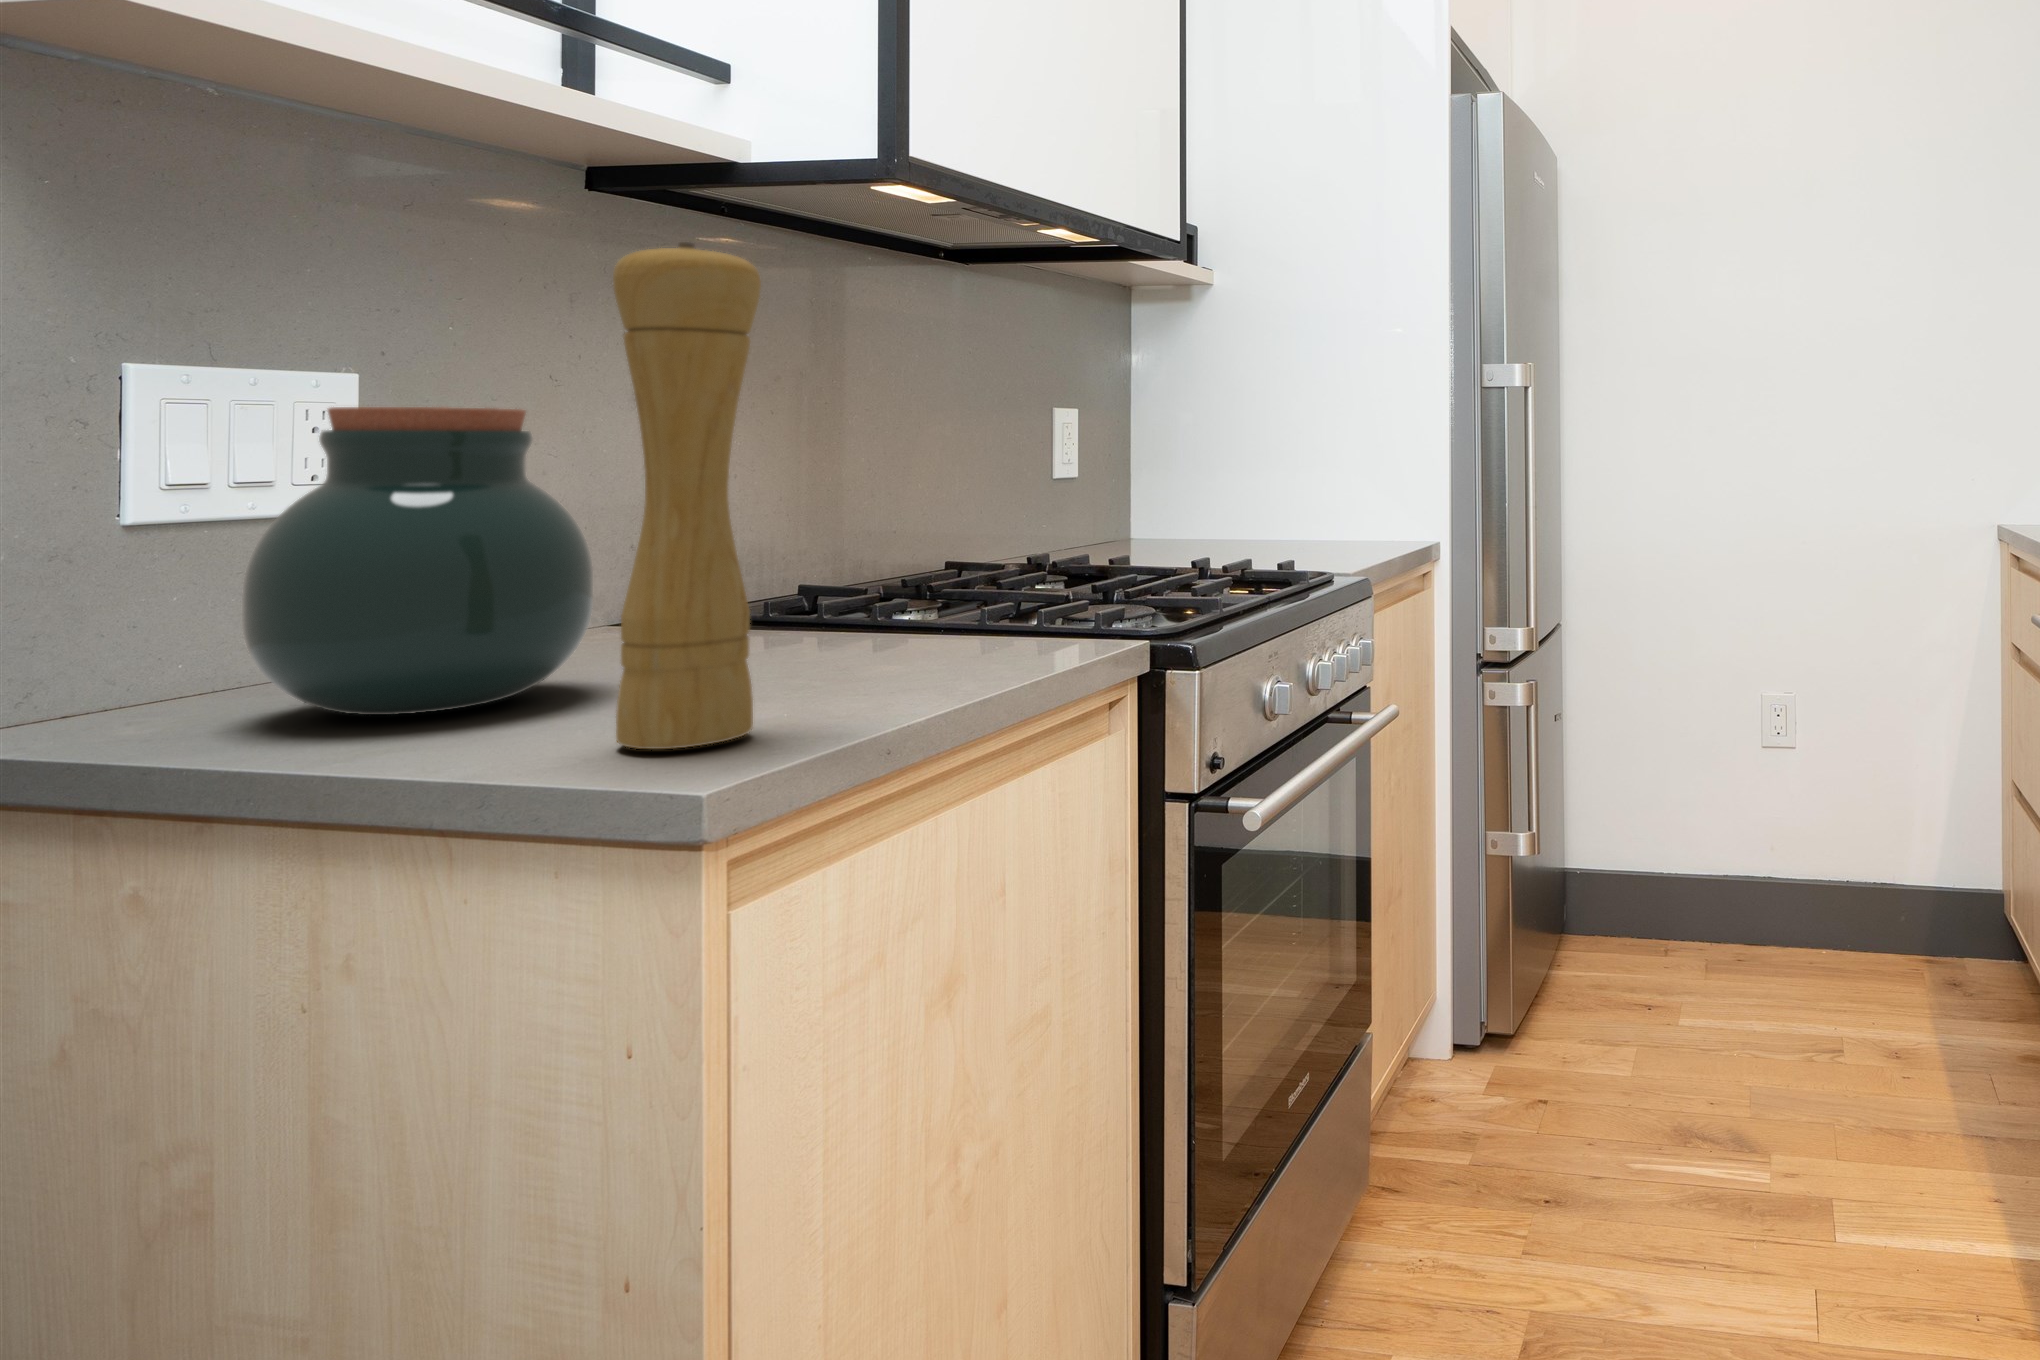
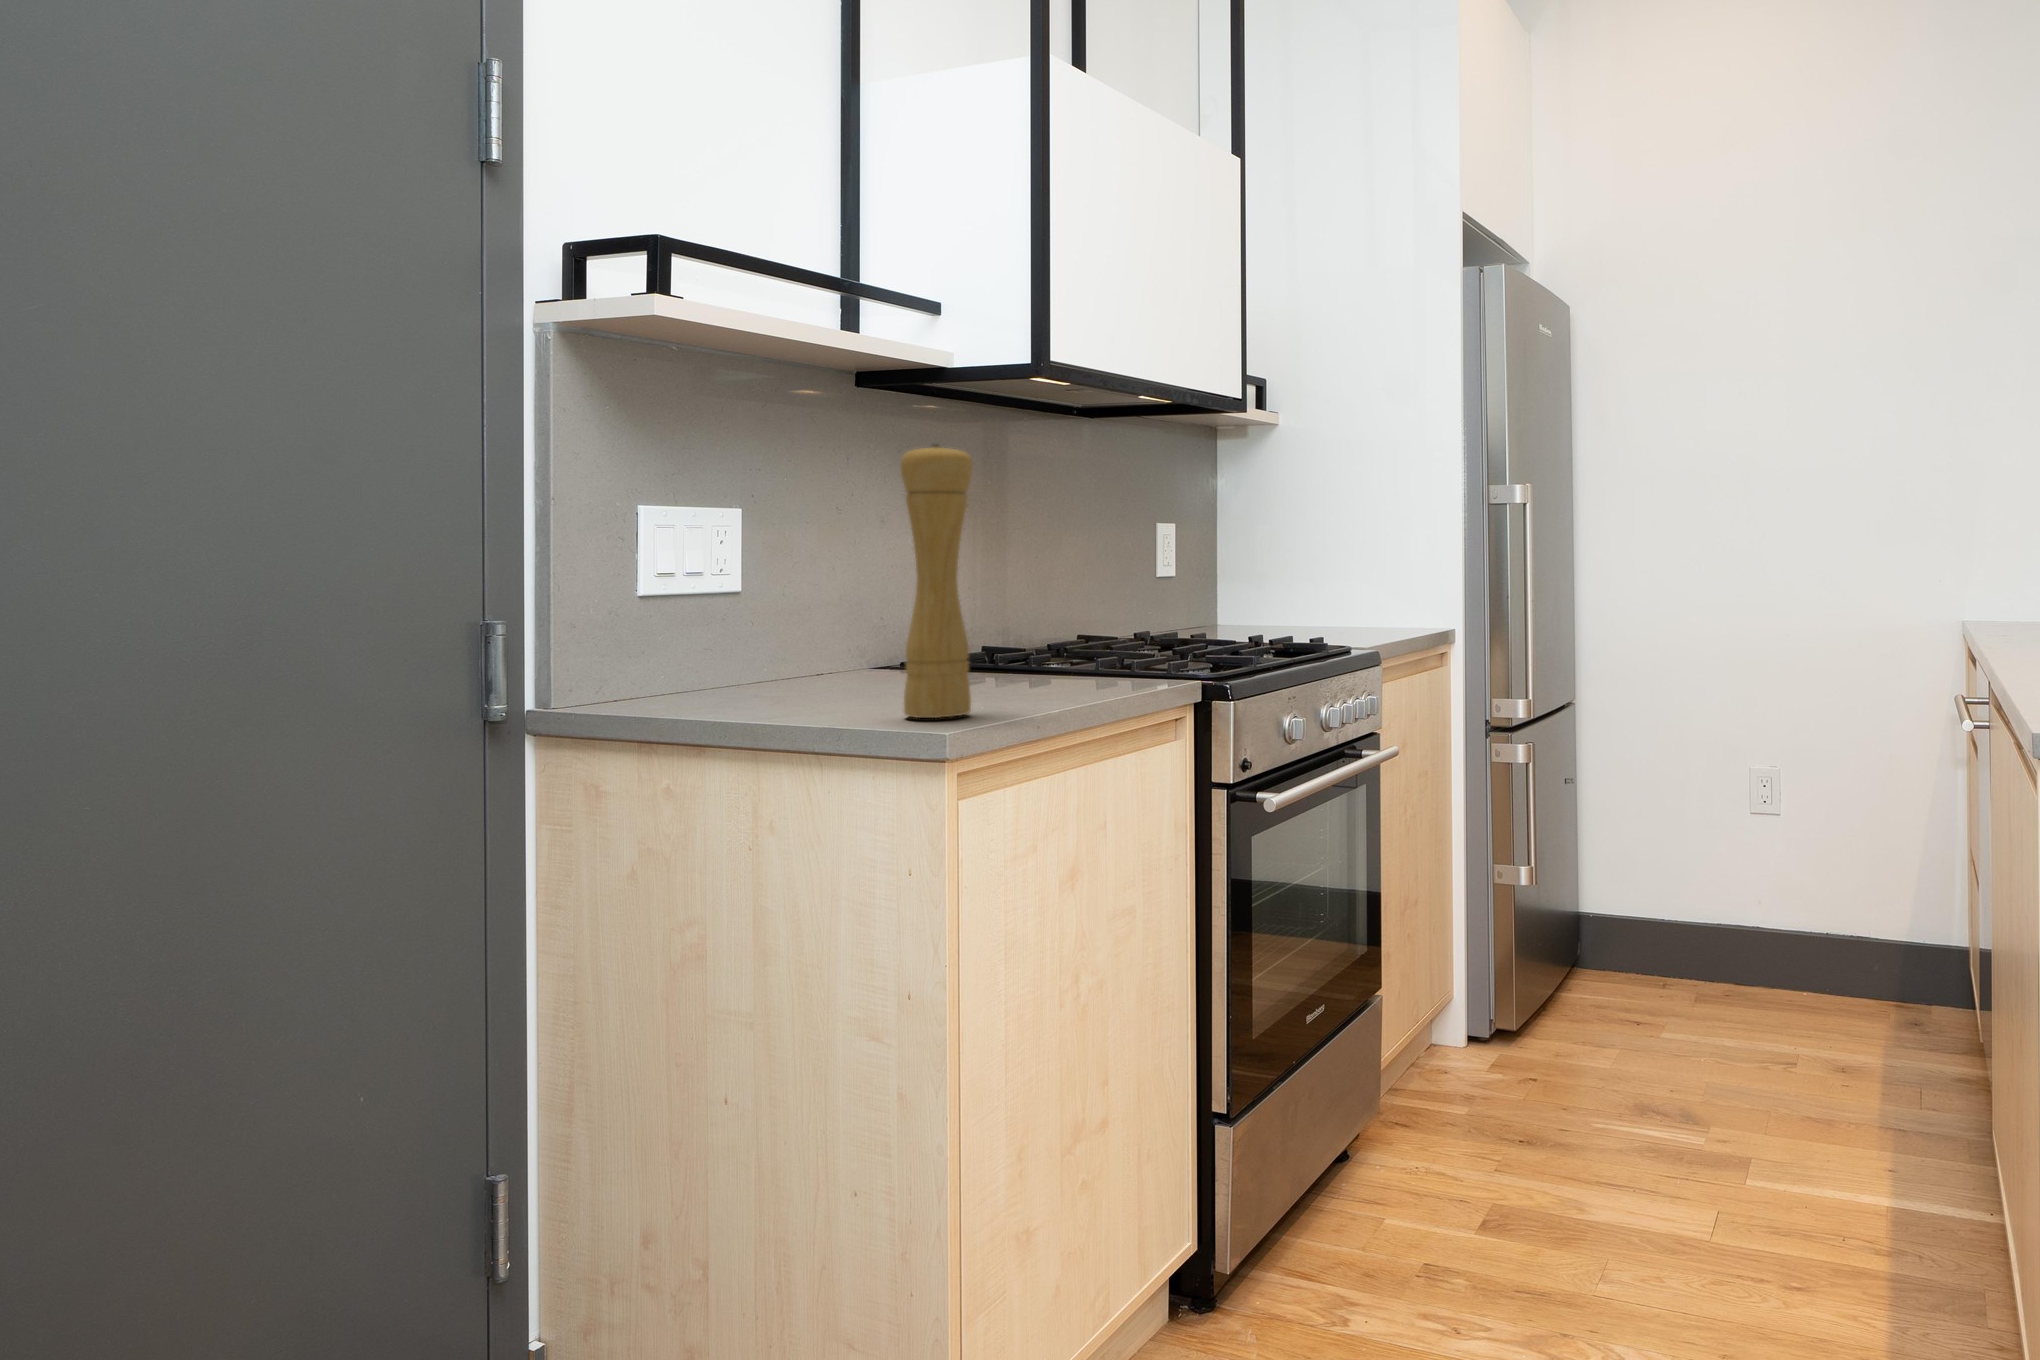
jar: present [242,407,593,715] -> none [716,534,880,703]

